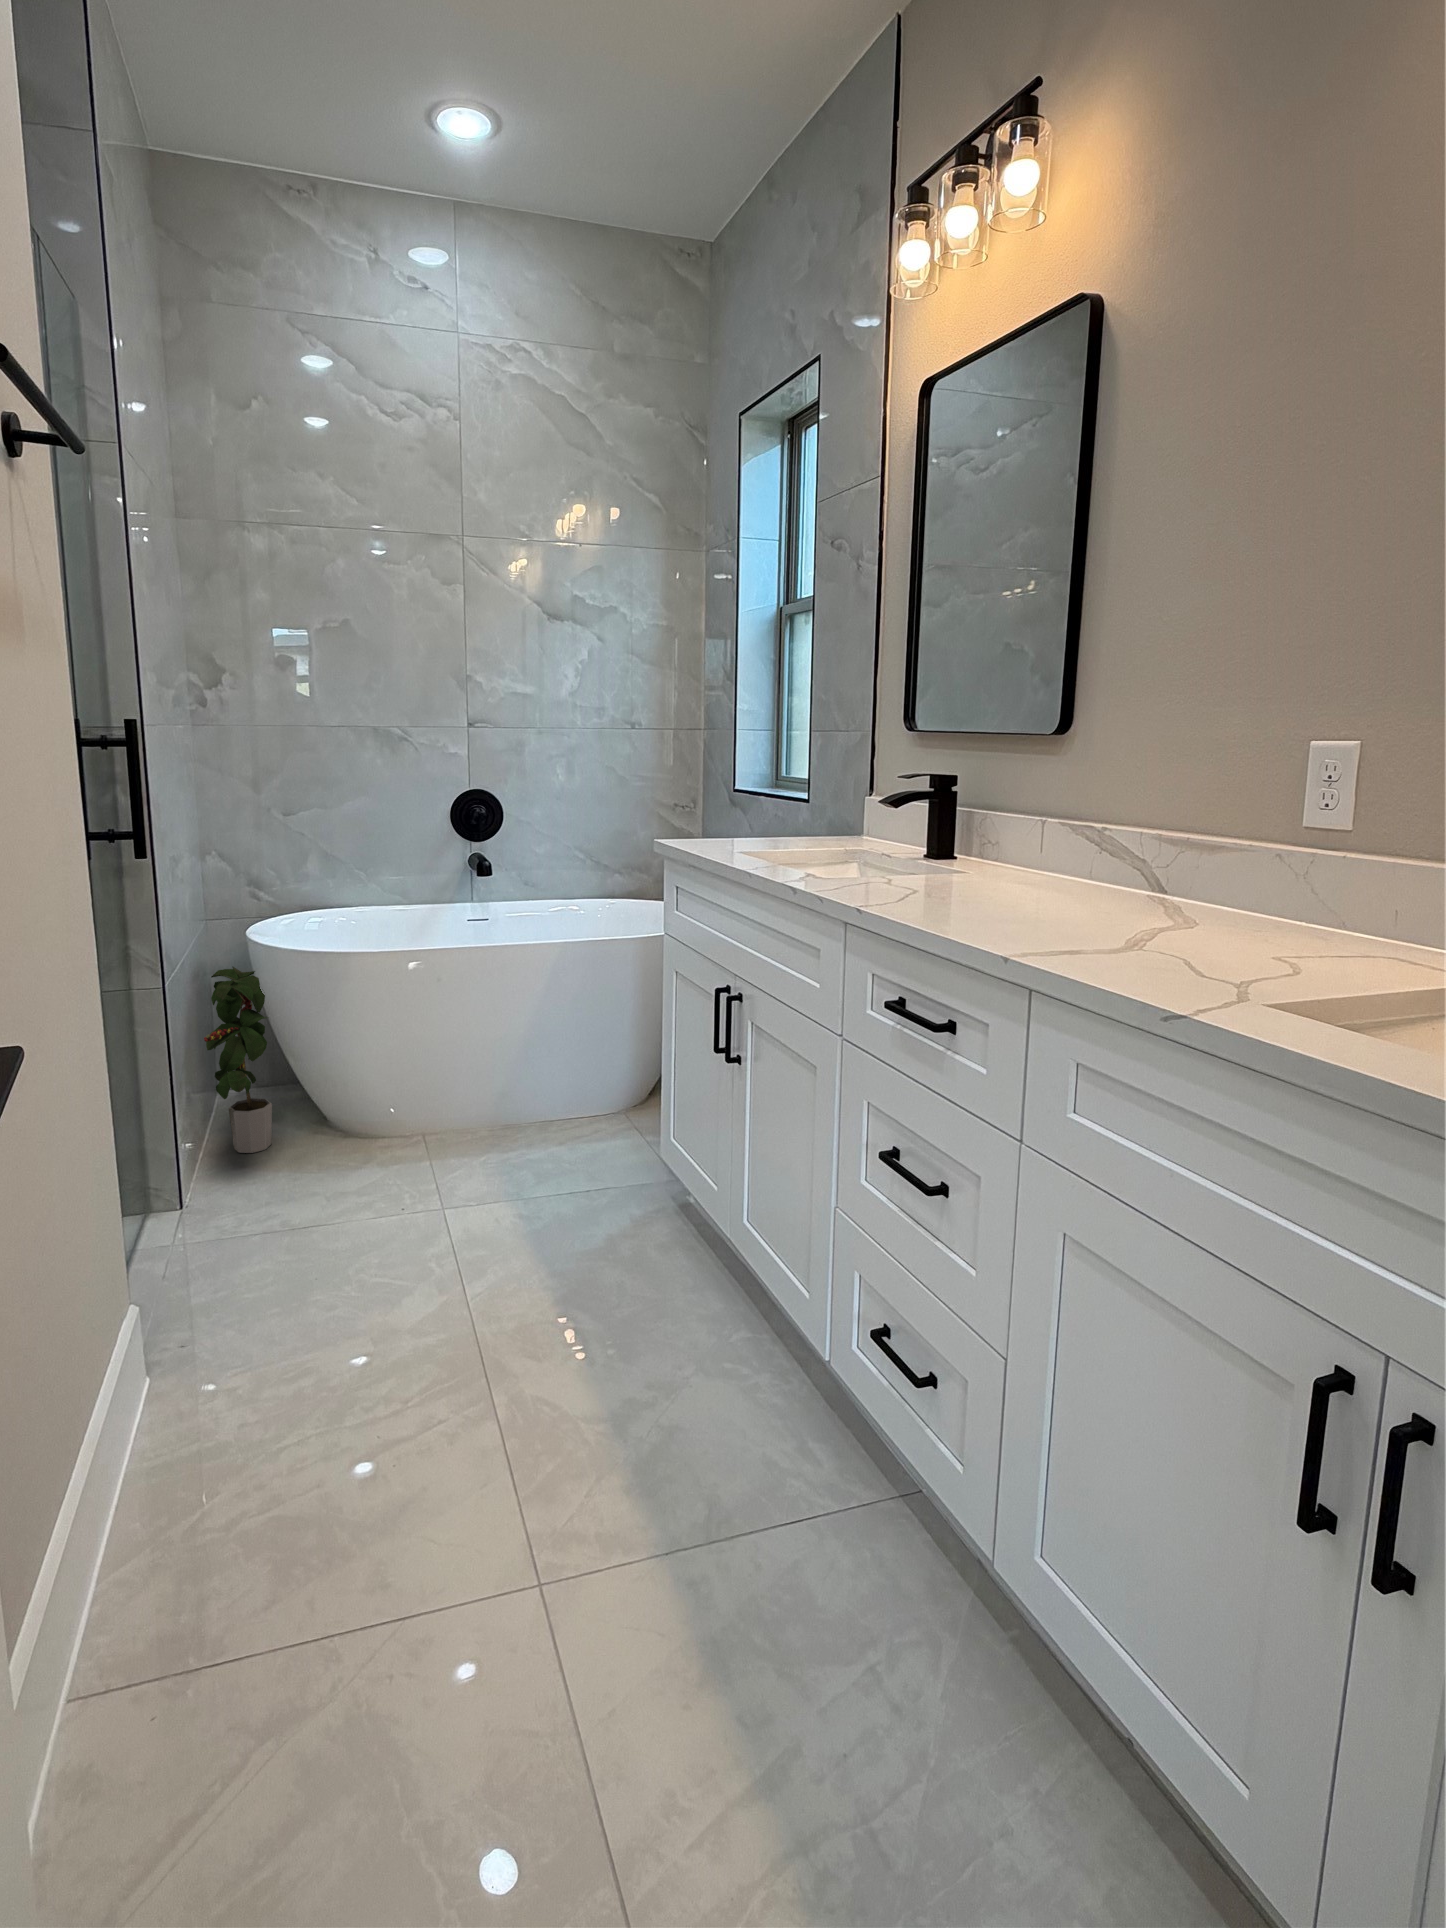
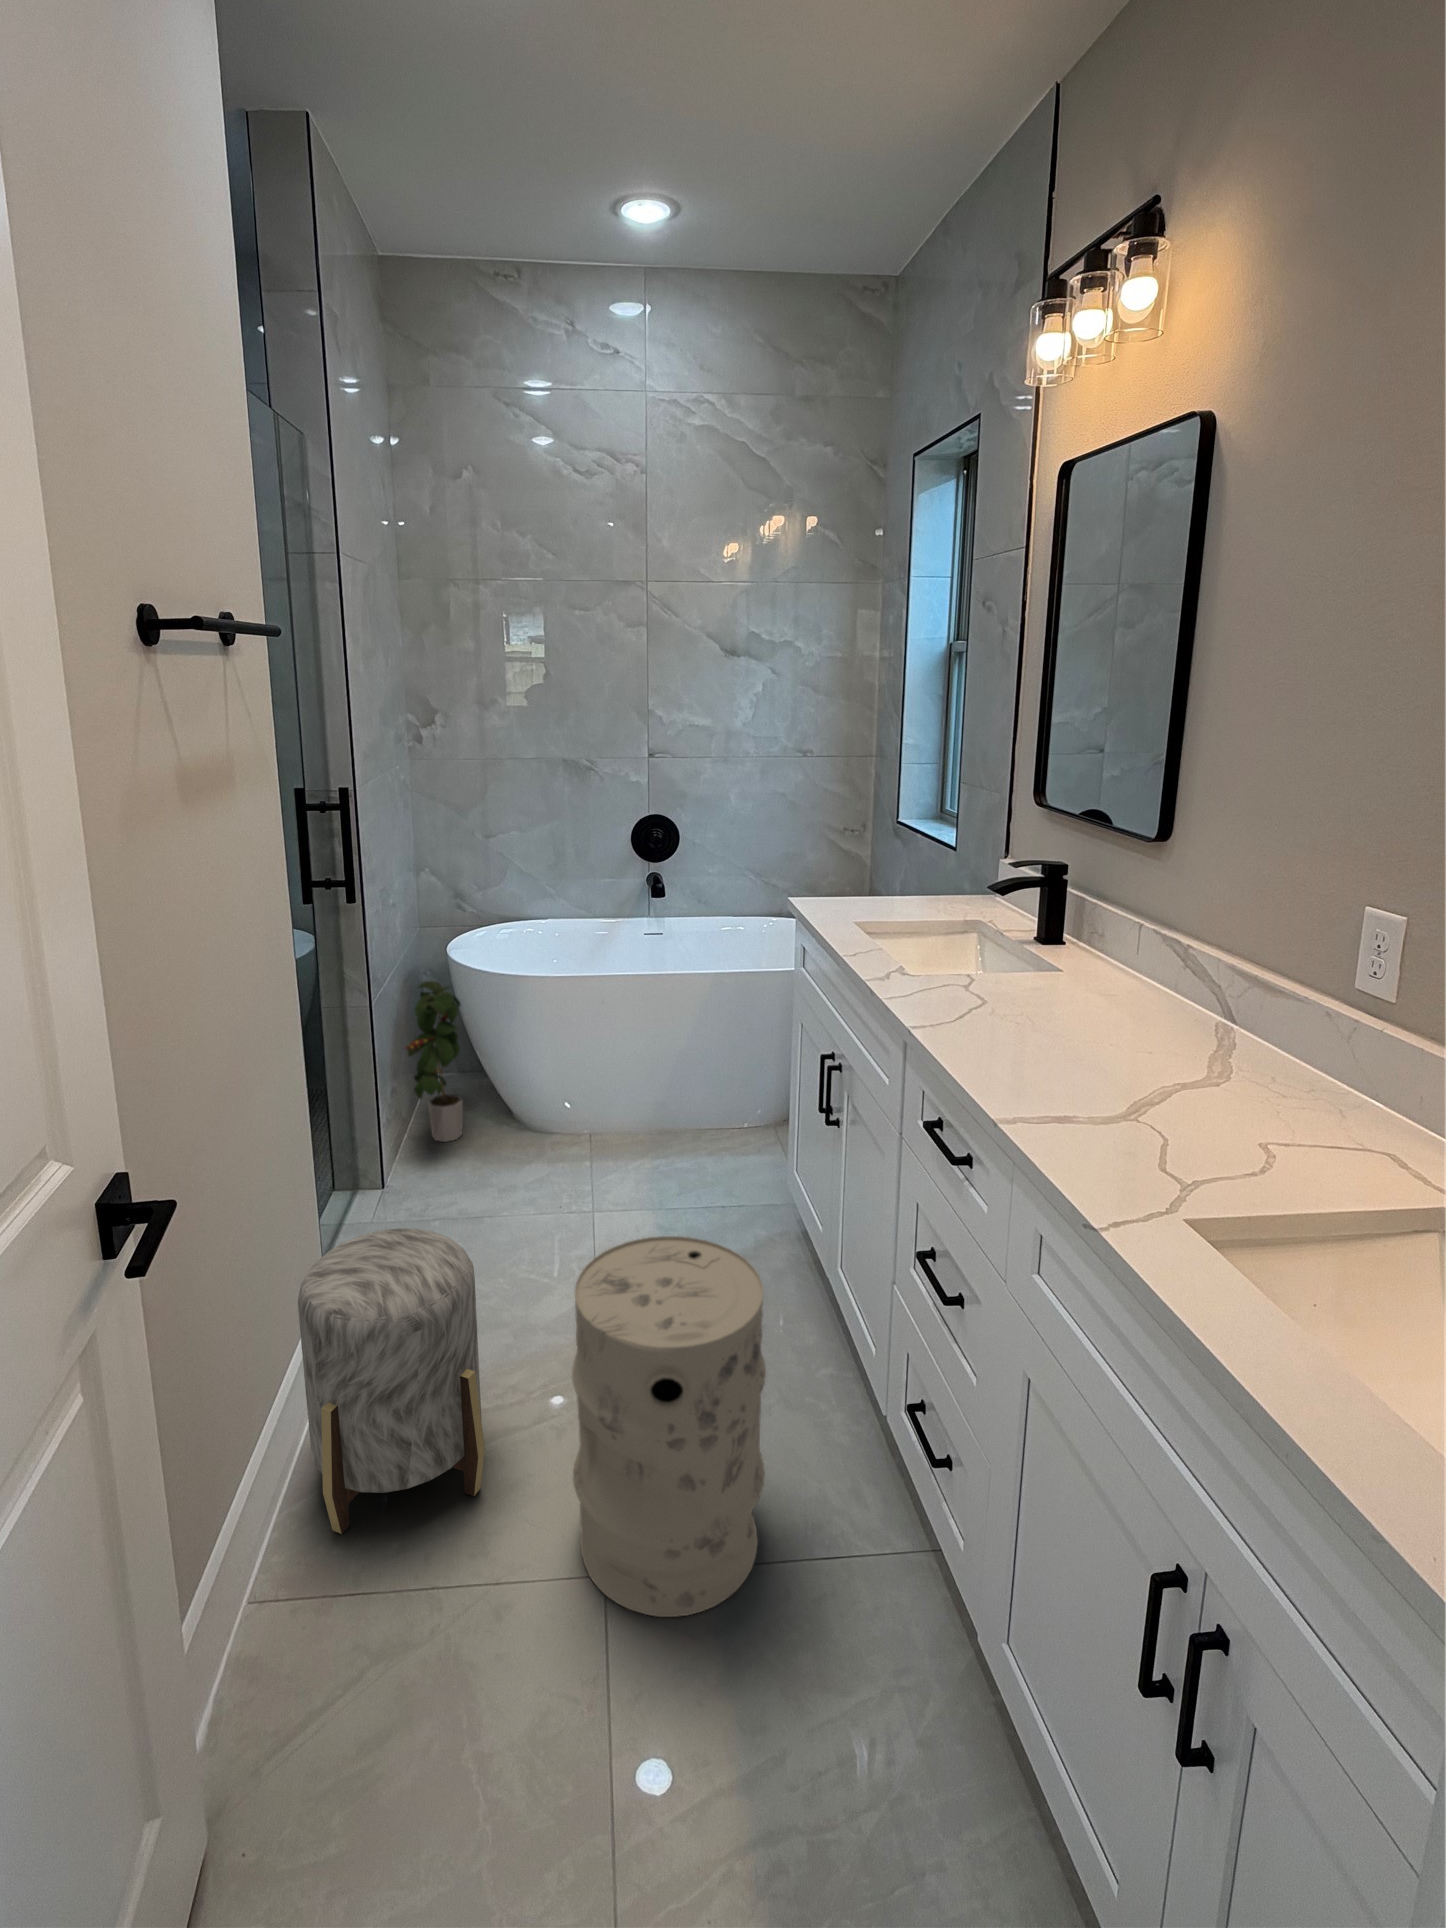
trash can: none [495,1172,722,1621] -> present [572,1236,766,1617]
stool: none [120,1206,373,1601] -> present [298,1228,485,1534]

